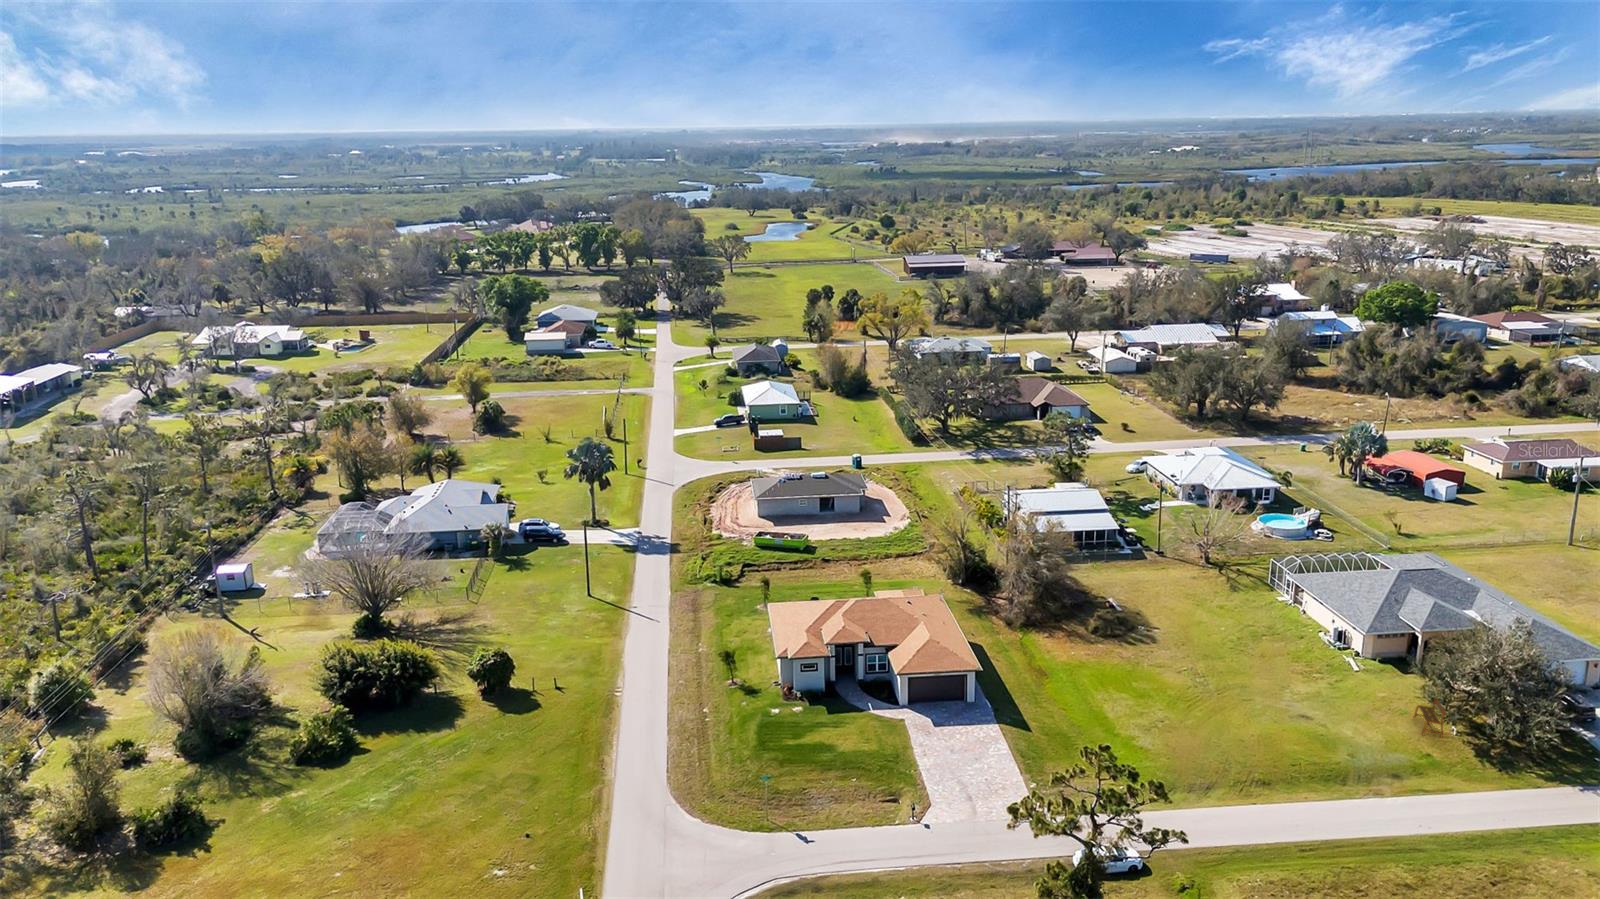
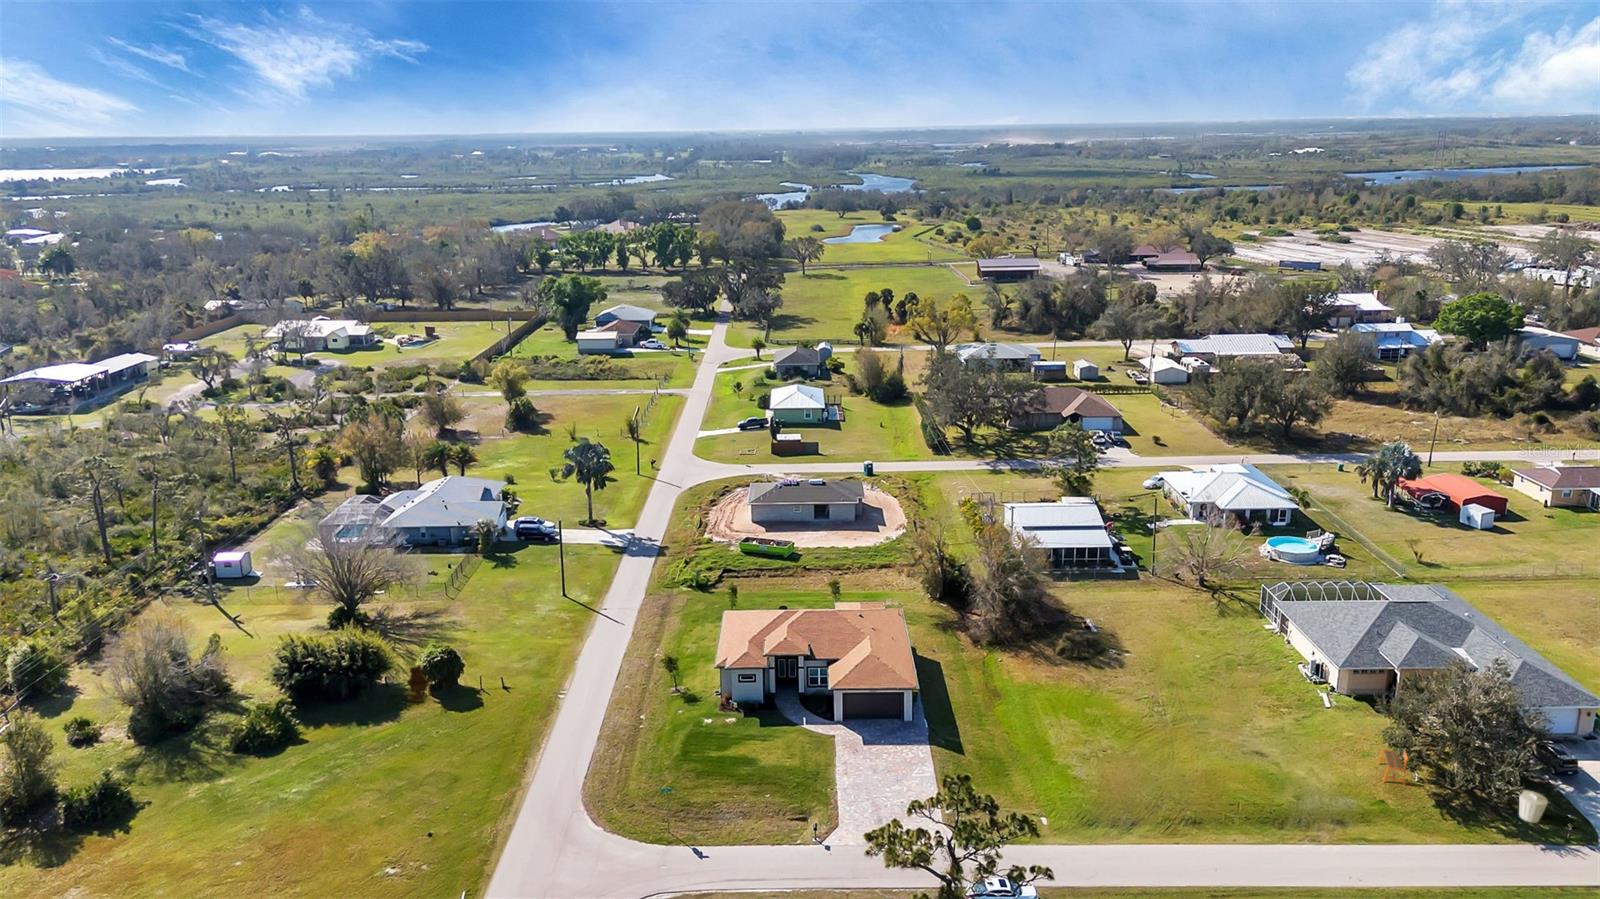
lounge chair: none [460,669,483,710] -> present [407,666,429,702]
trash can: none [1548,735,1576,765] -> present [1519,790,1548,823]

